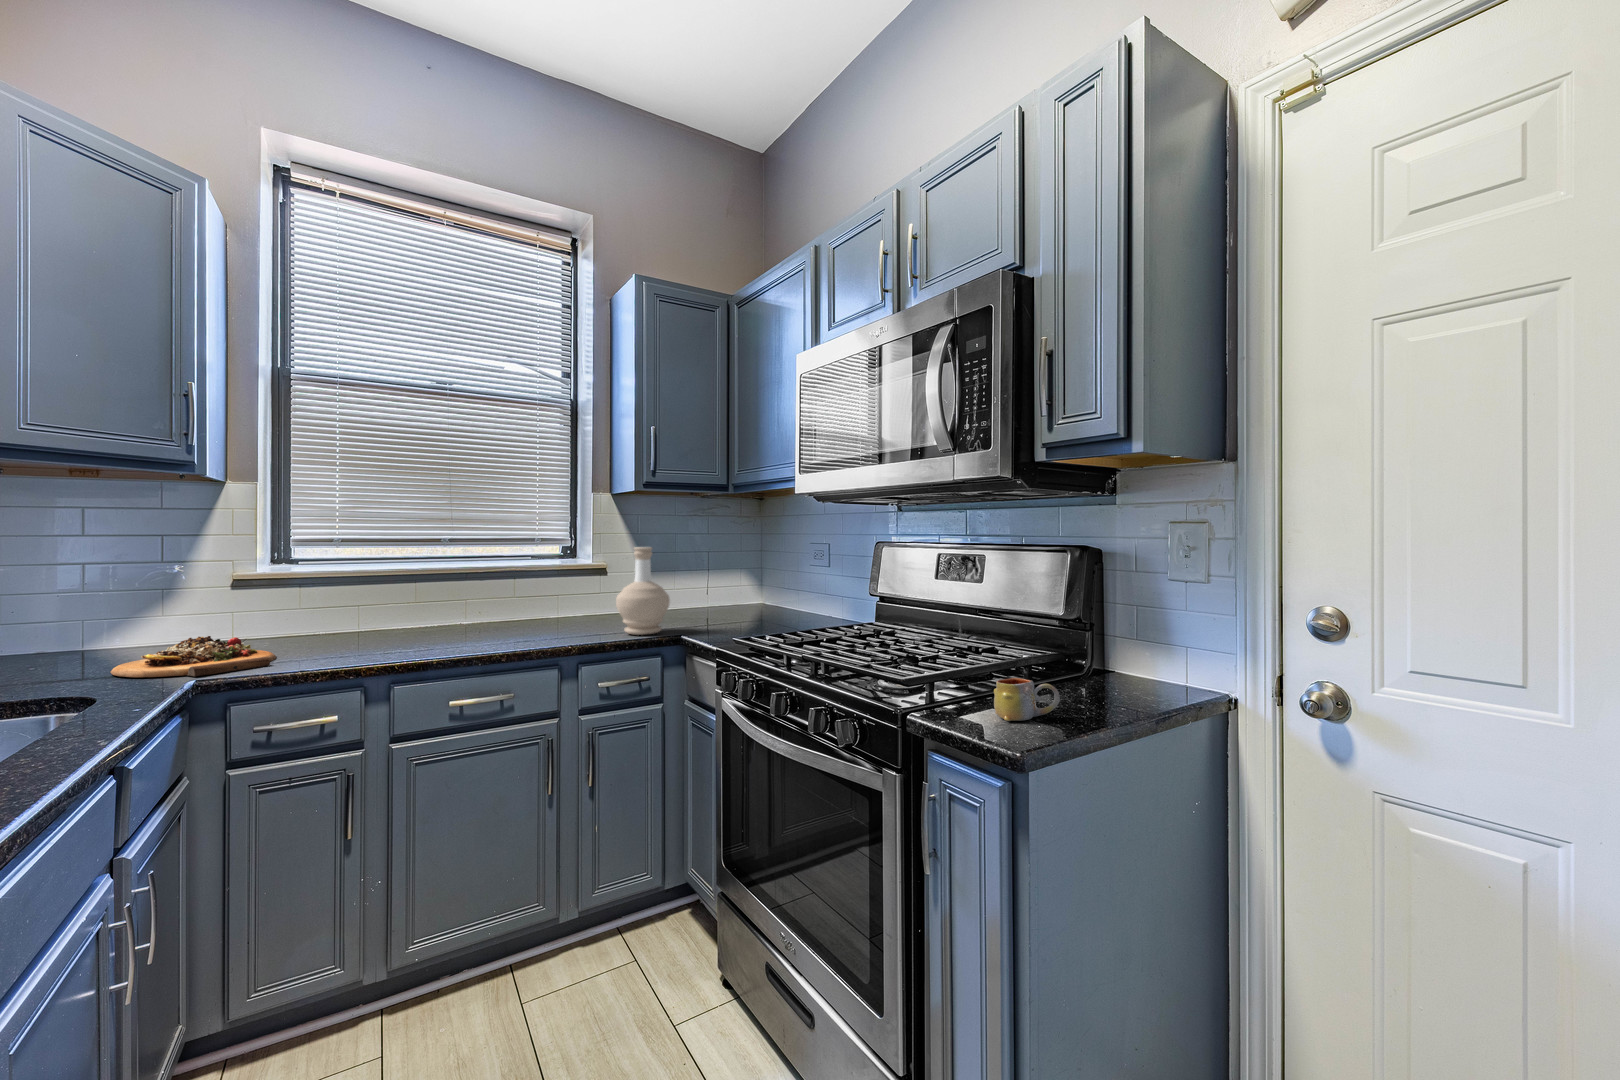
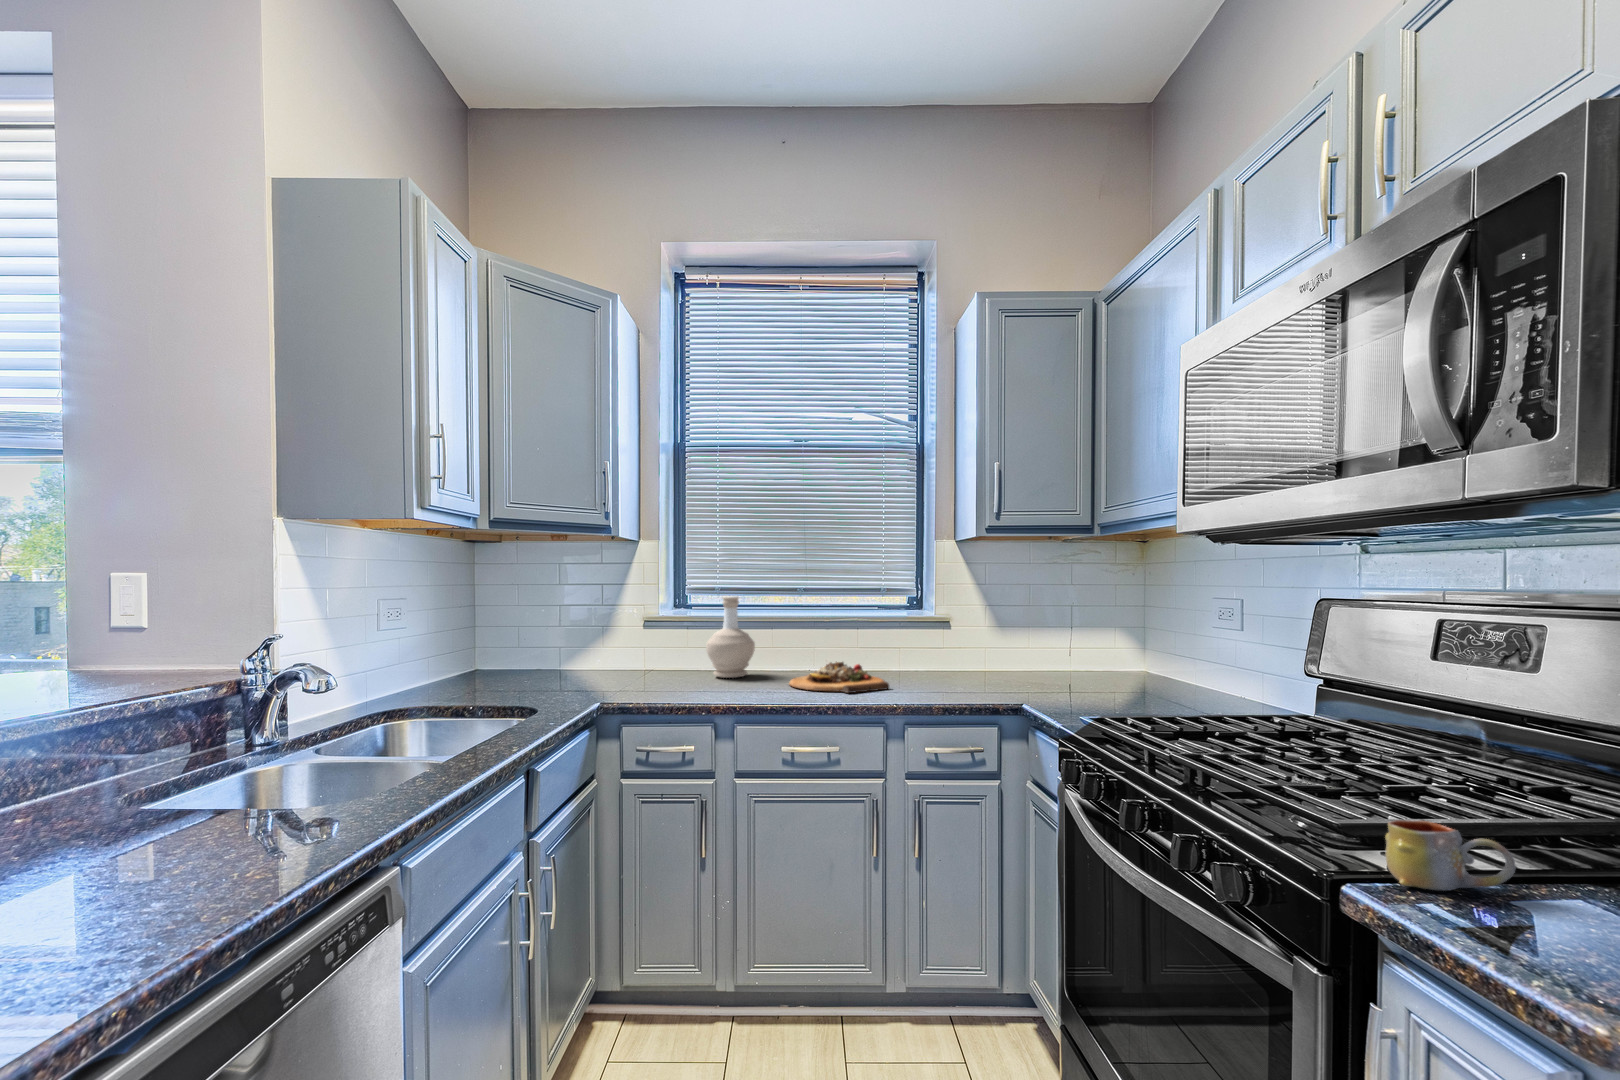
bottle: present [616,547,670,635] -> present [706,596,755,678]
cutting board: present [110,636,276,677] -> present [789,662,889,693]

